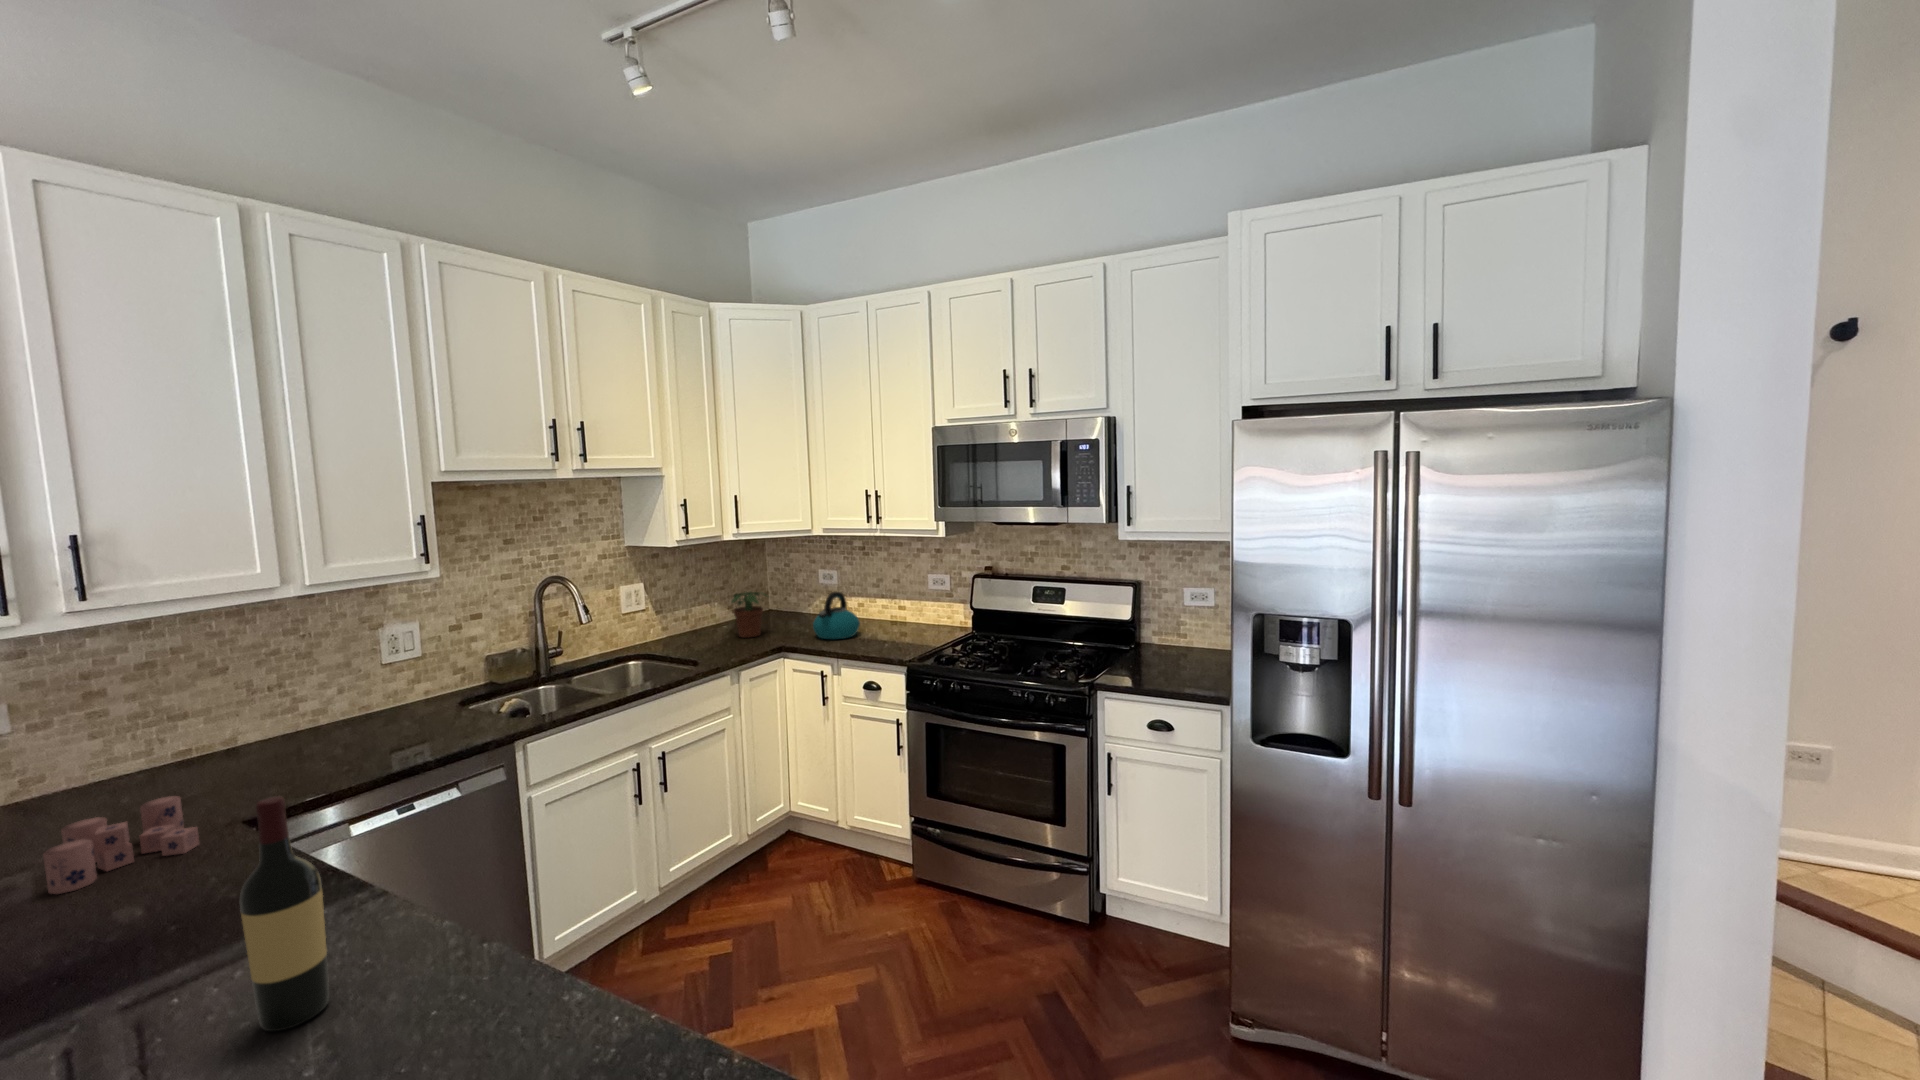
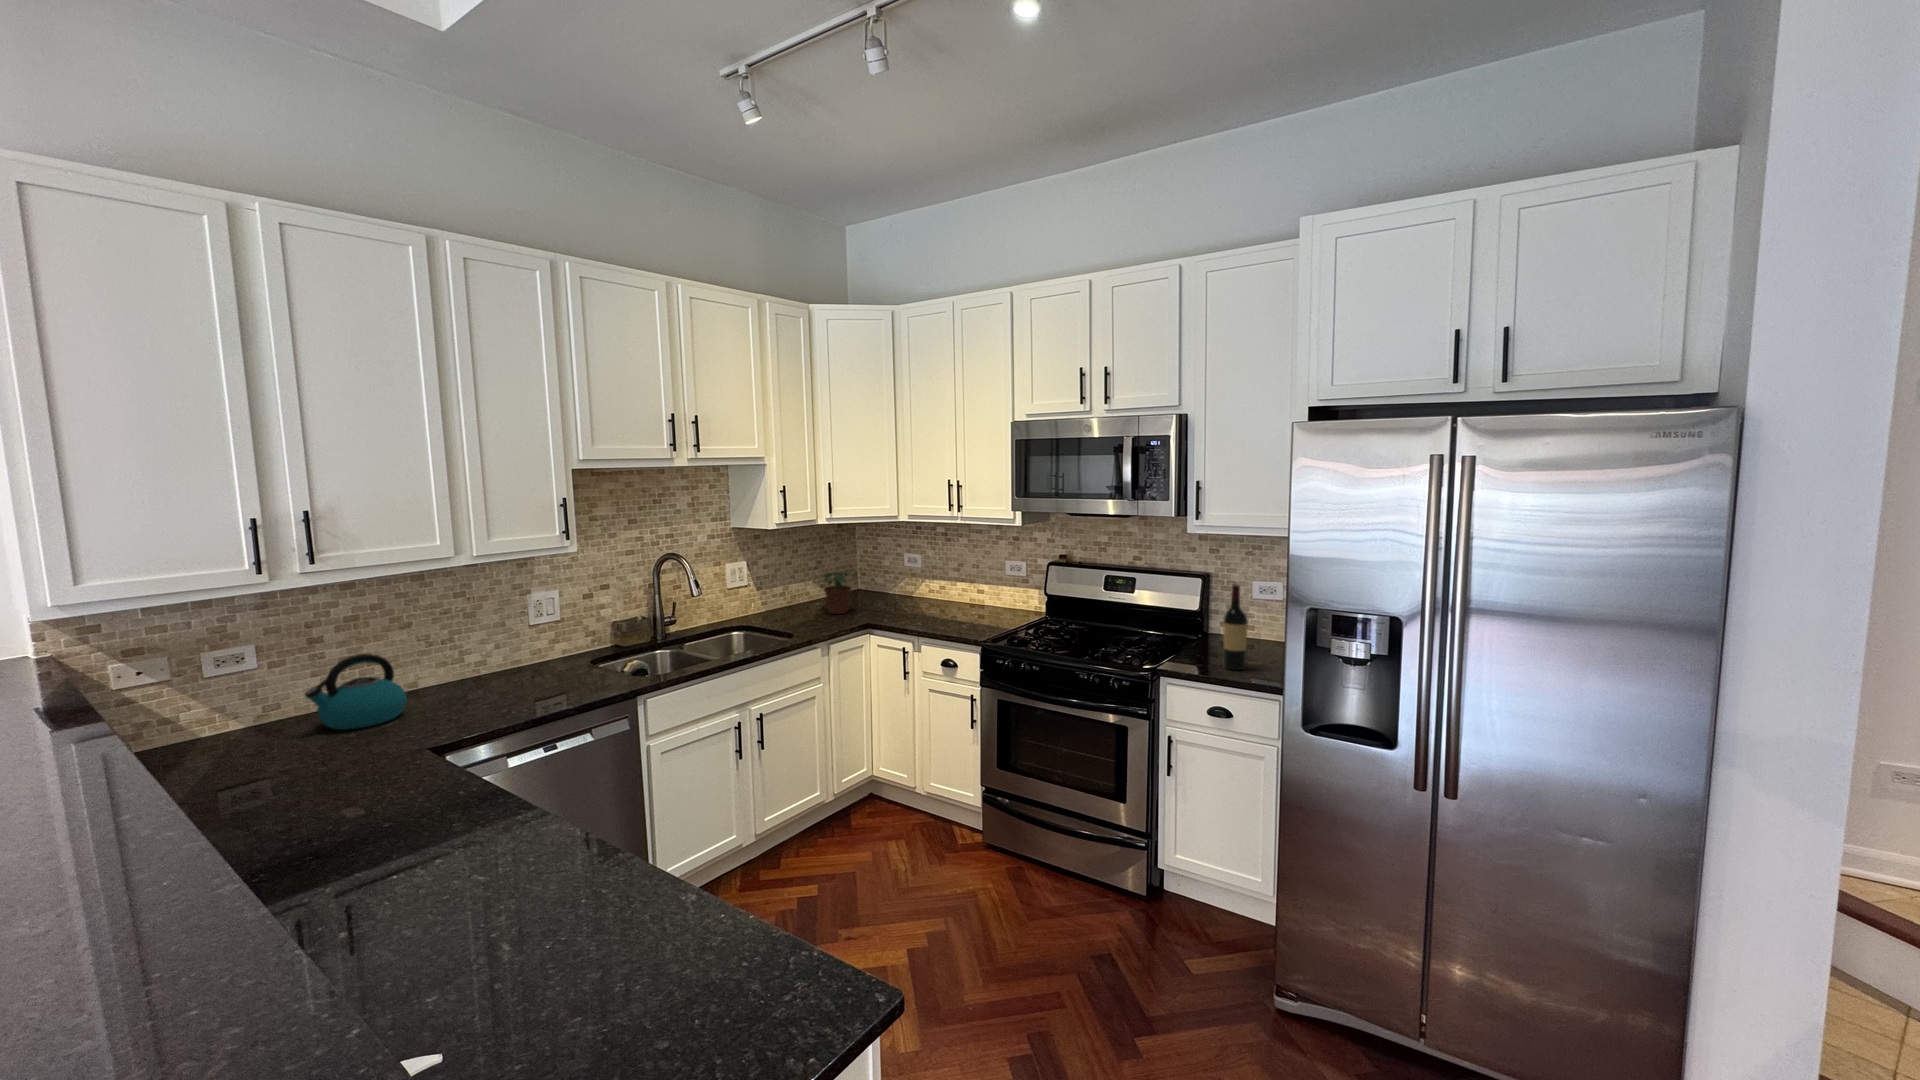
kettle: present [813,592,860,639] -> present [305,654,407,730]
candle: present [43,796,199,894] -> none [294,723,401,793]
wine bottle: present [240,796,329,1031] -> present [1223,585,1247,670]

